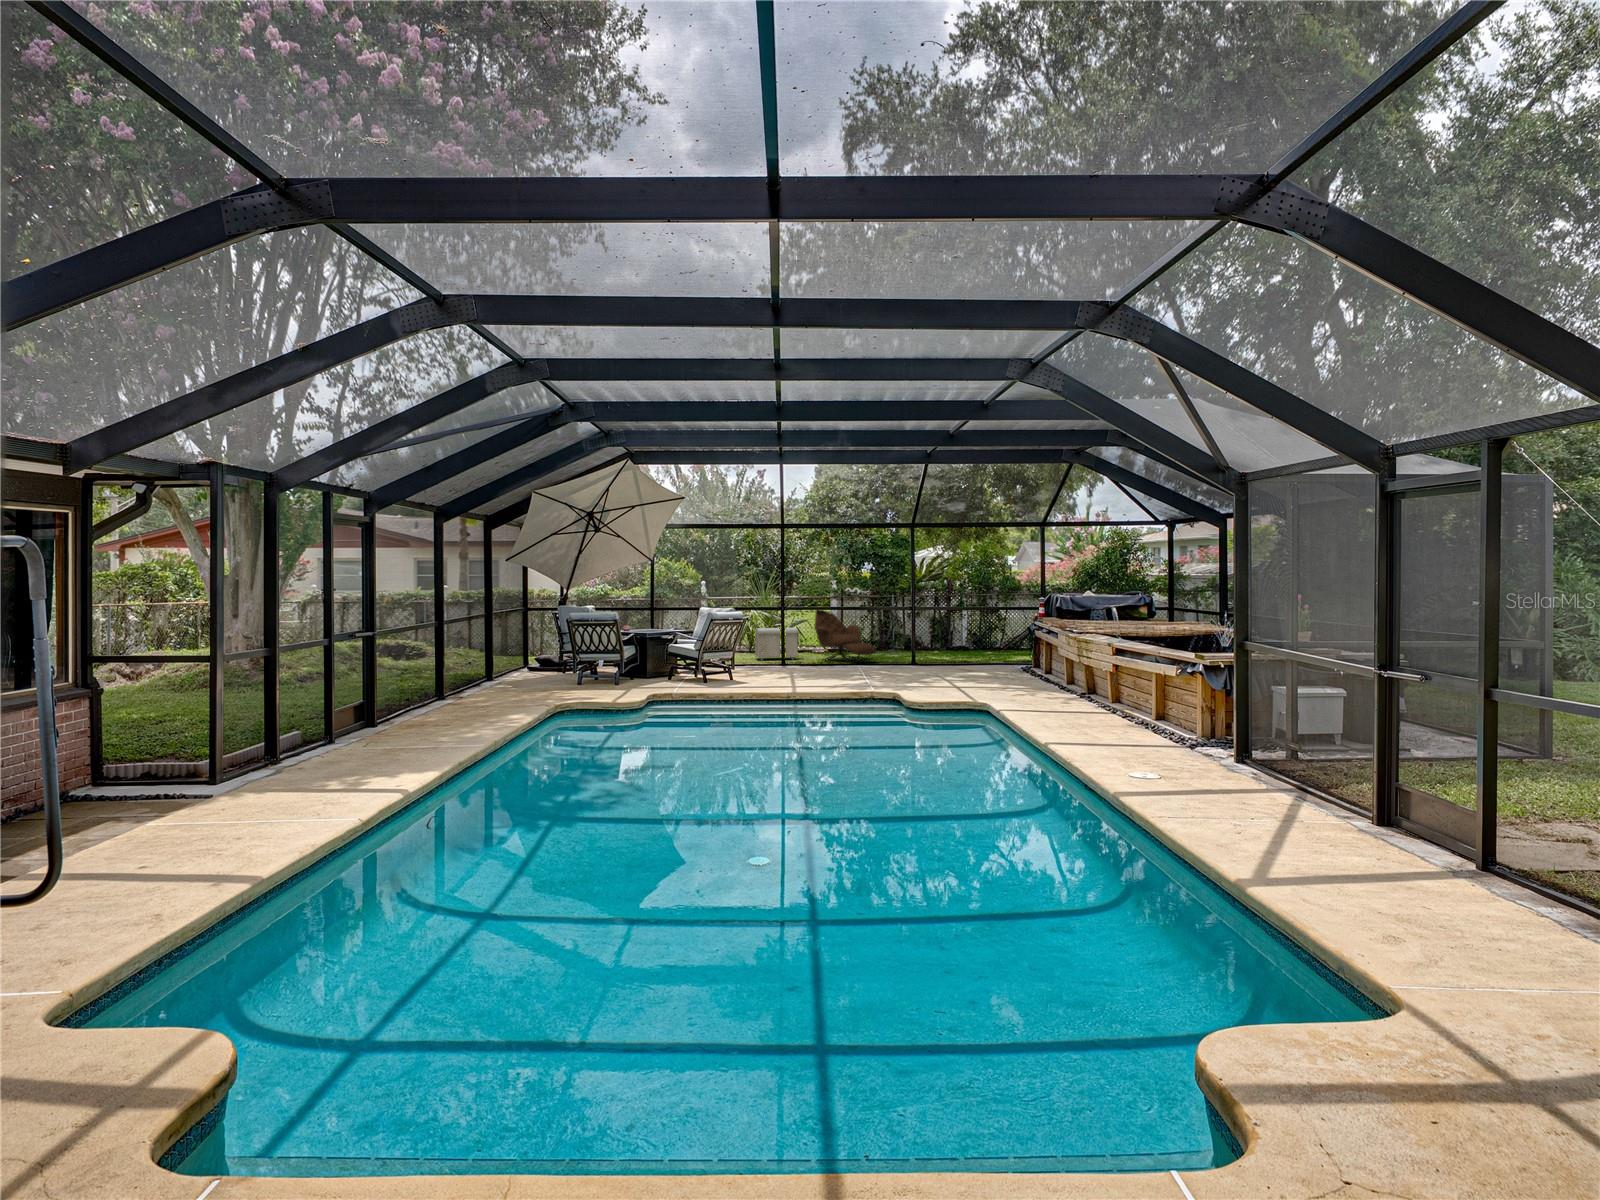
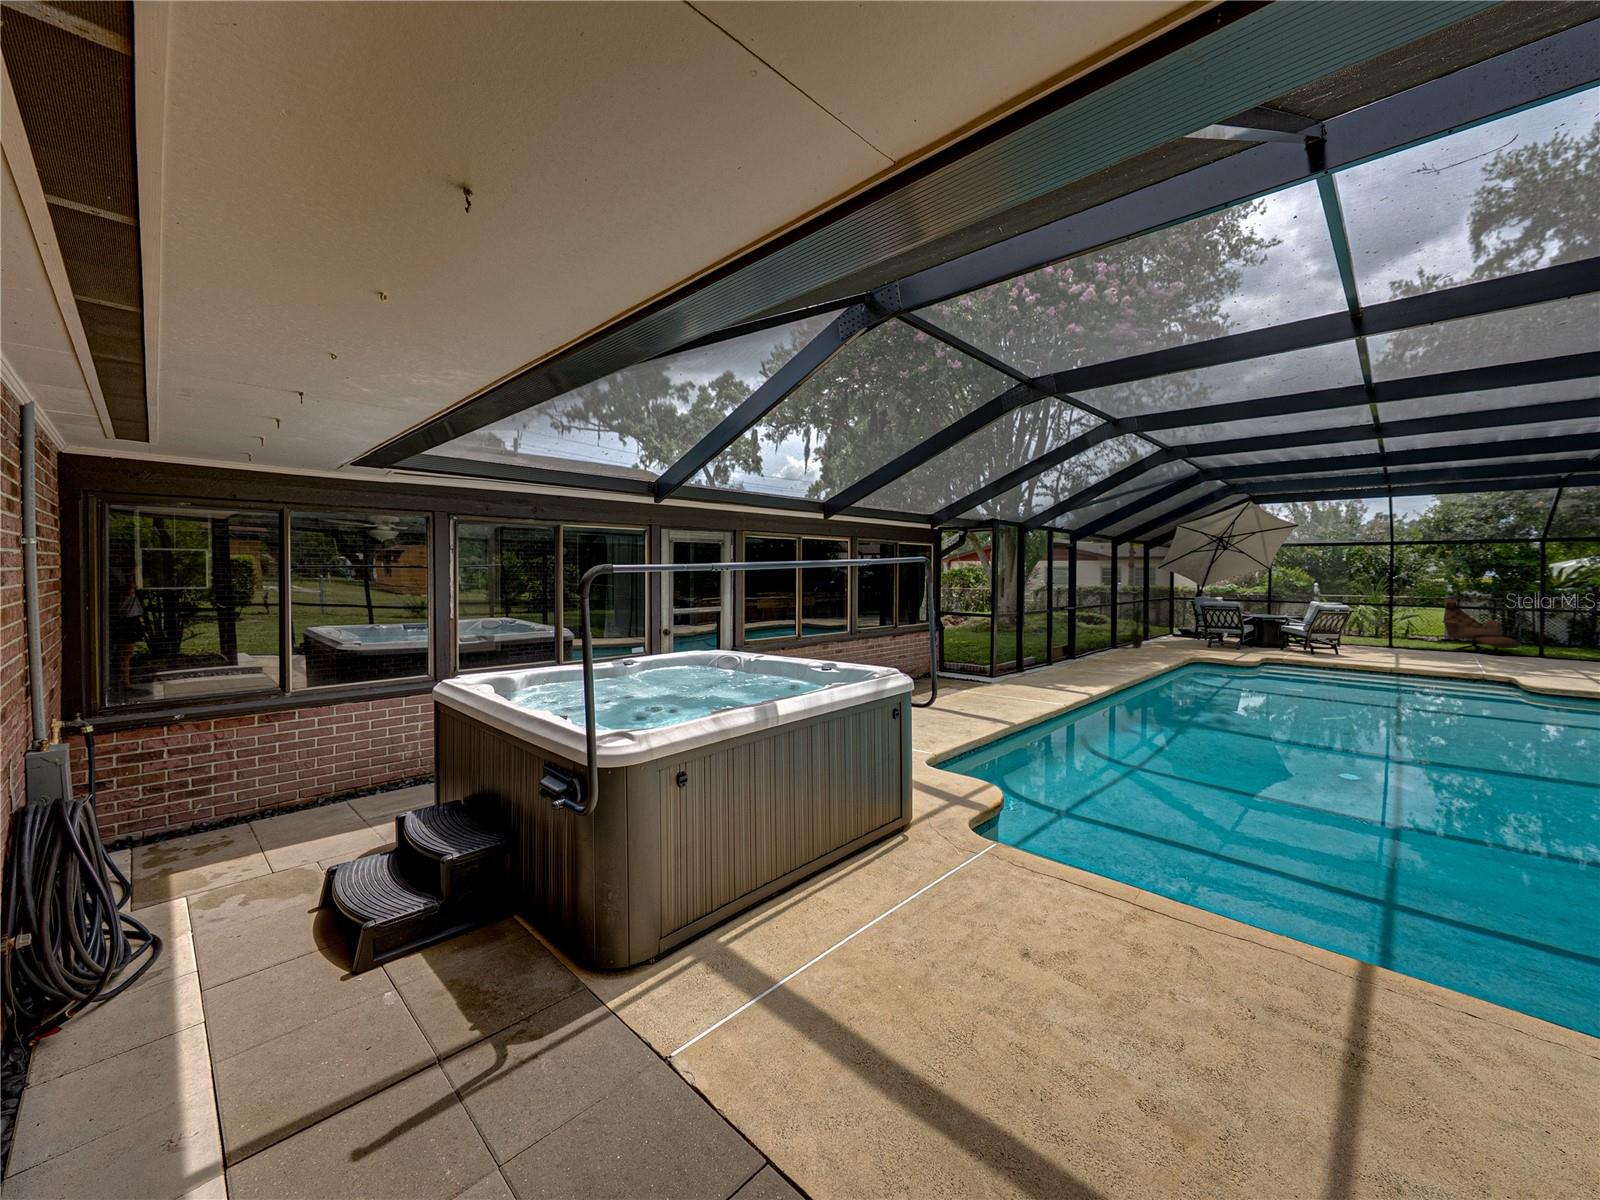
house plant: none [460,616,510,689] -> present [1126,603,1151,648]
storage bench: present [755,628,798,660] -> none [1376,620,1423,648]

